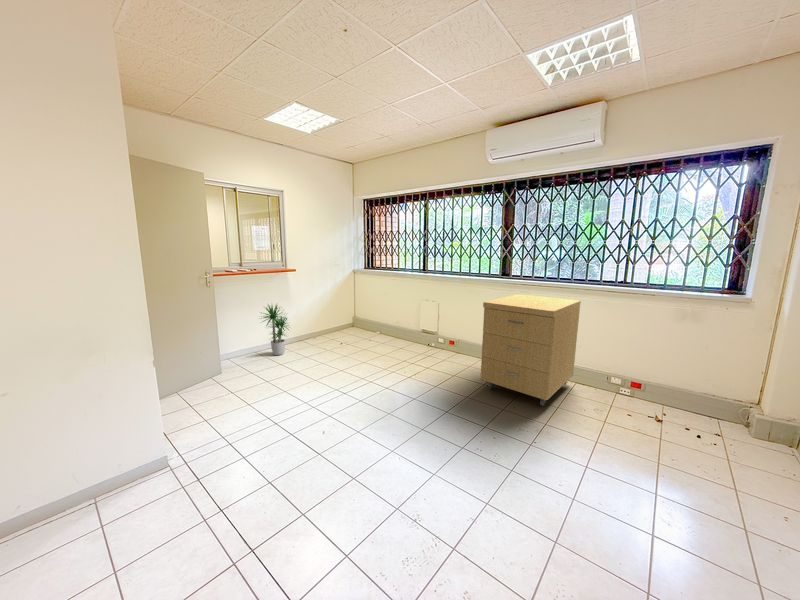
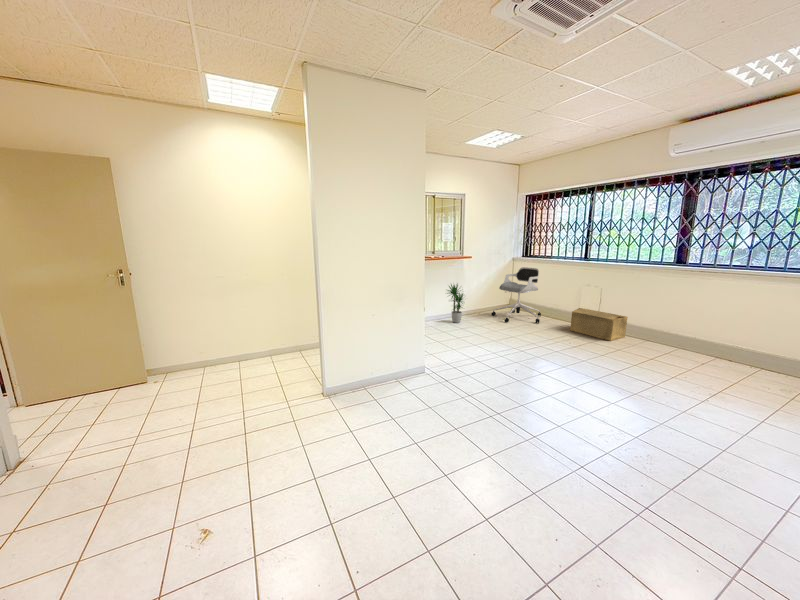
office chair: none [329,281,385,348] -> present [491,267,541,323]
storage cabinet: present [481,294,581,406] -> none [649,280,775,380]
cardboard box: none [410,326,463,363] -> present [570,308,628,341]

